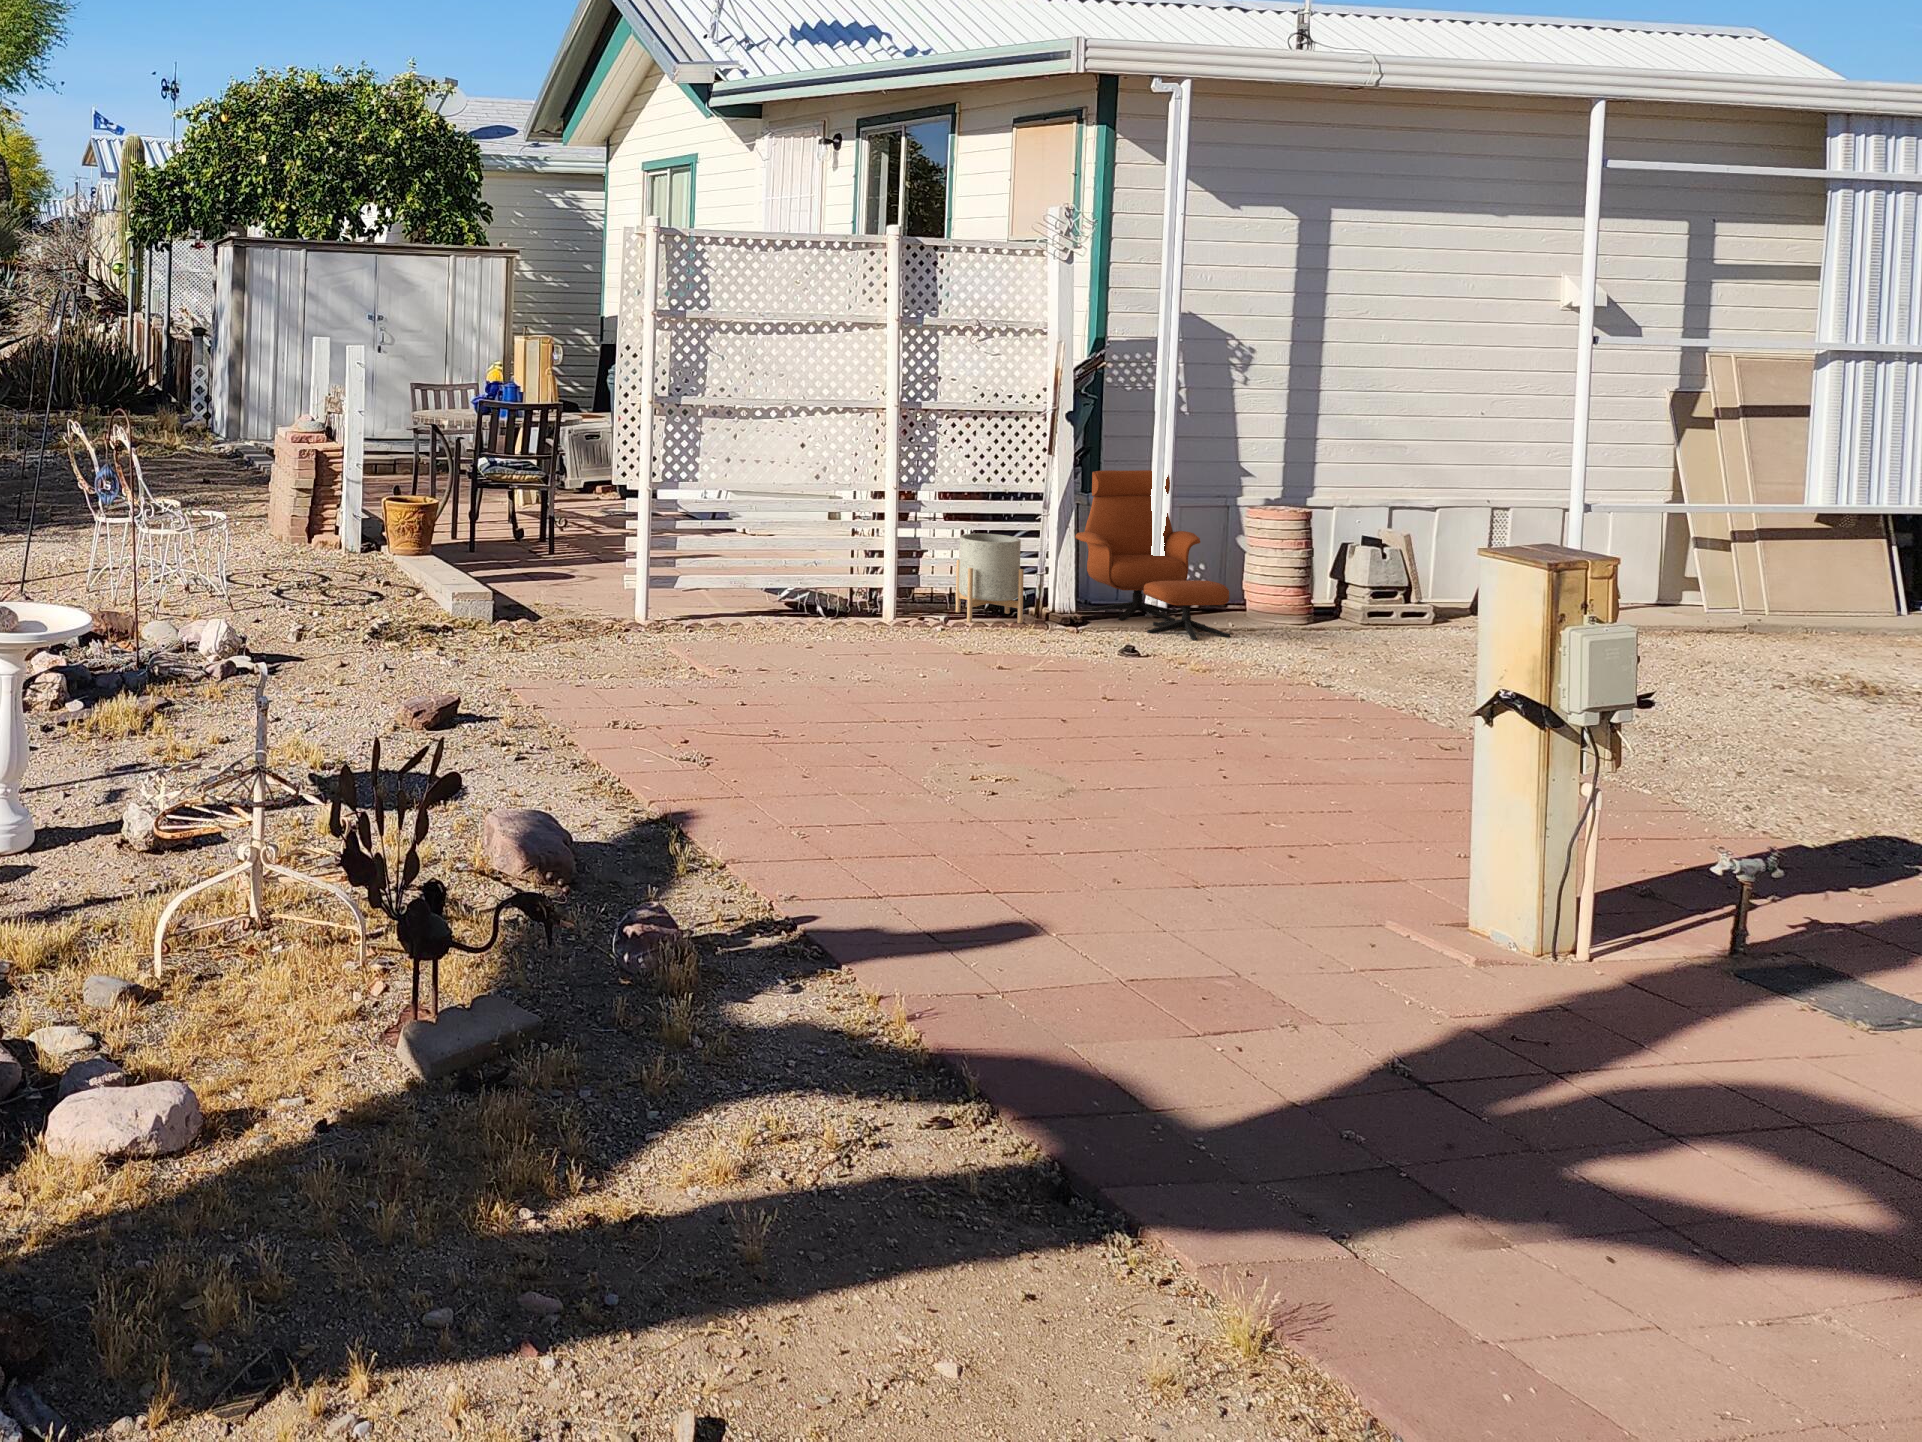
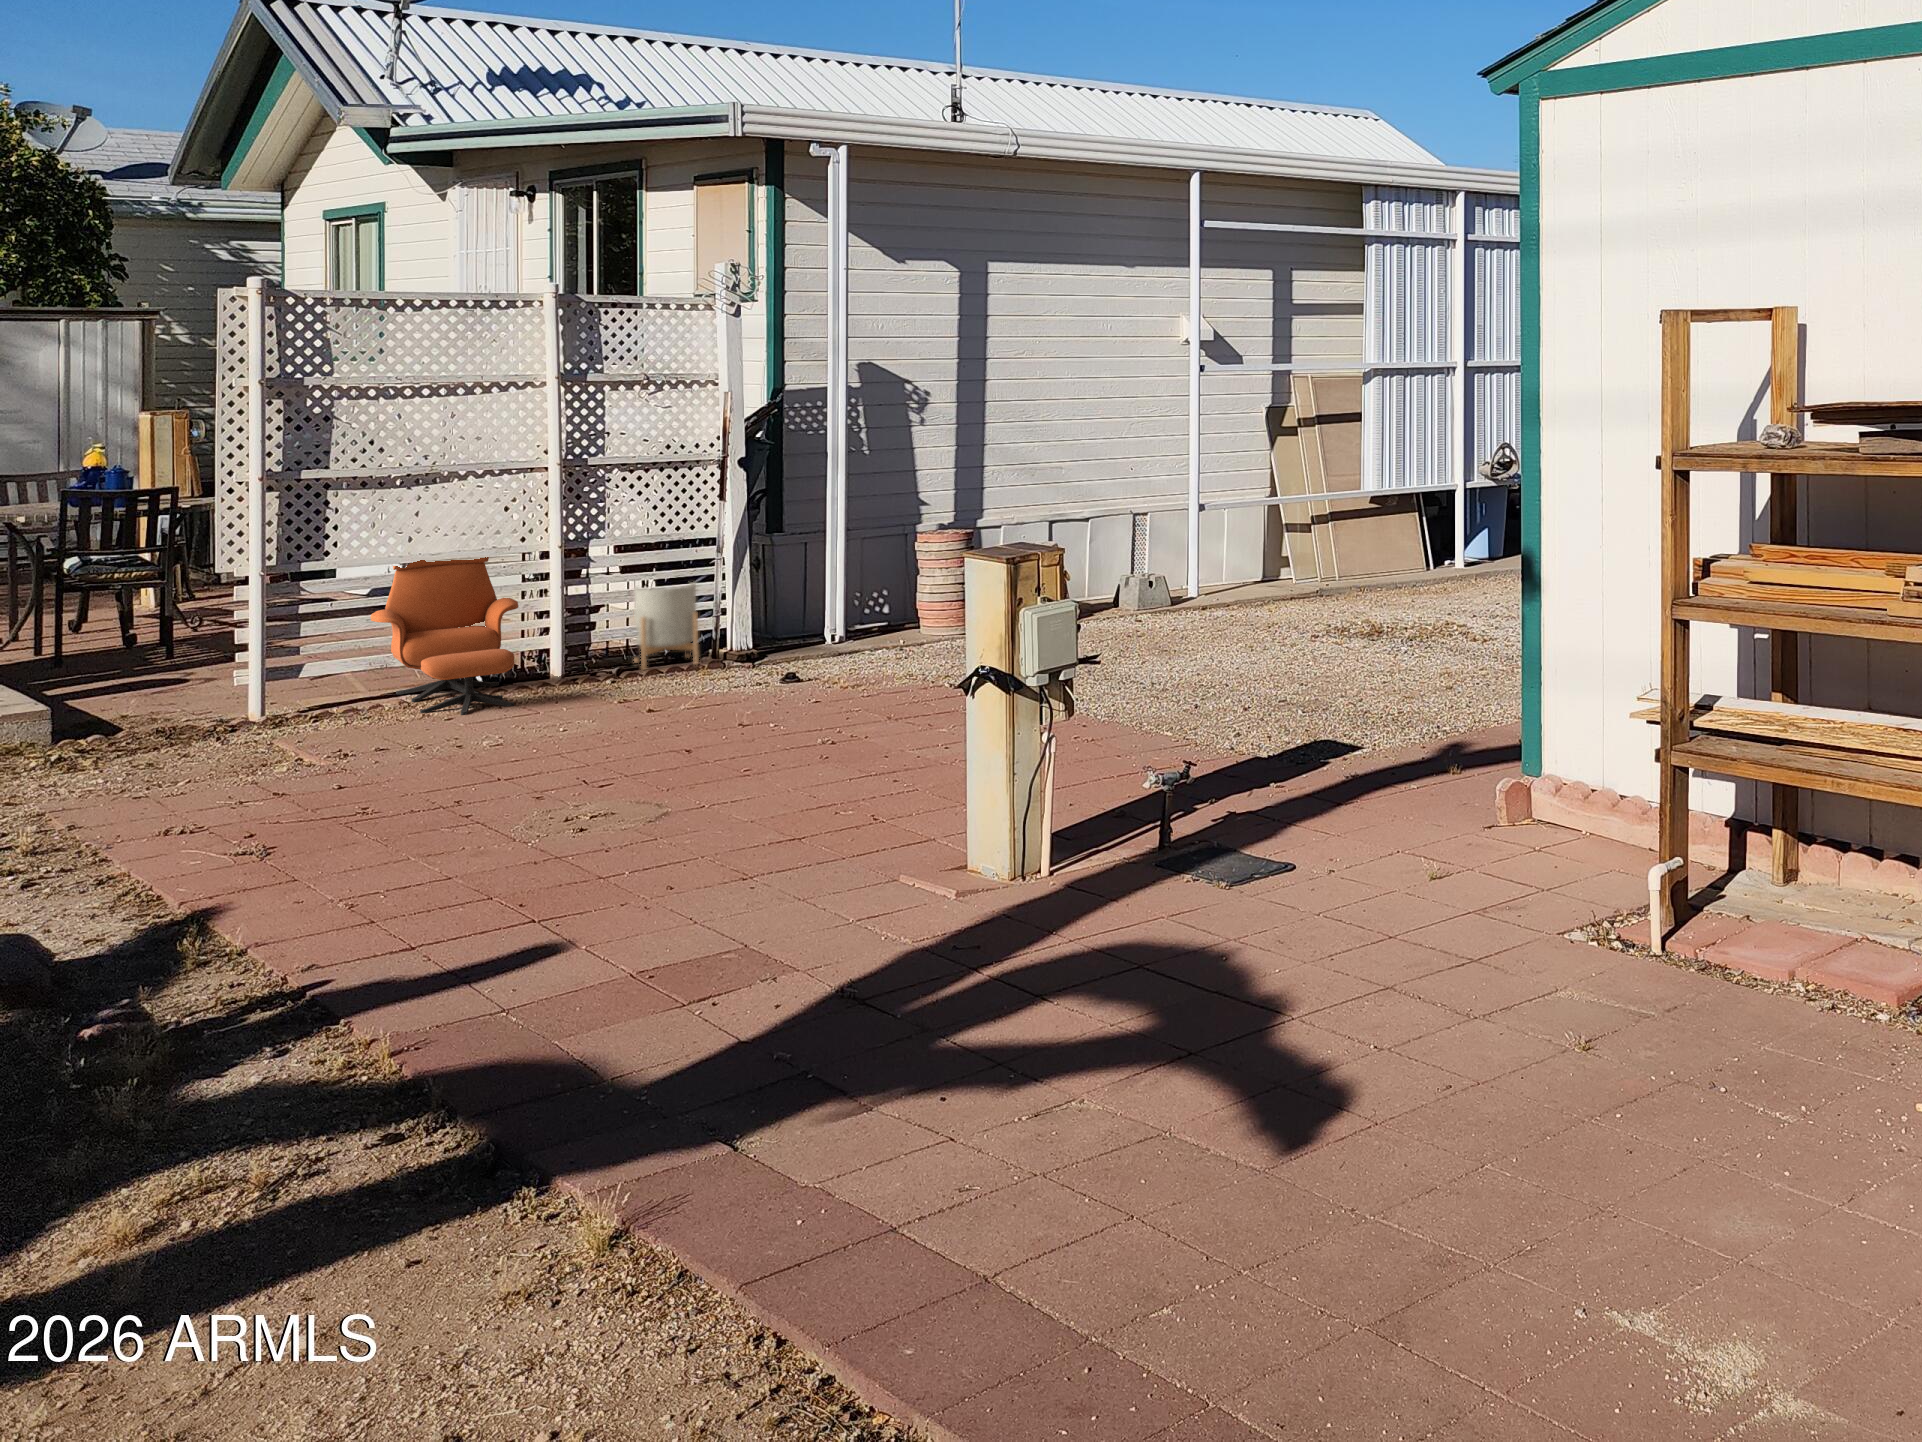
lounge chair: present [1075,470,1230,641] -> present [370,557,519,715]

